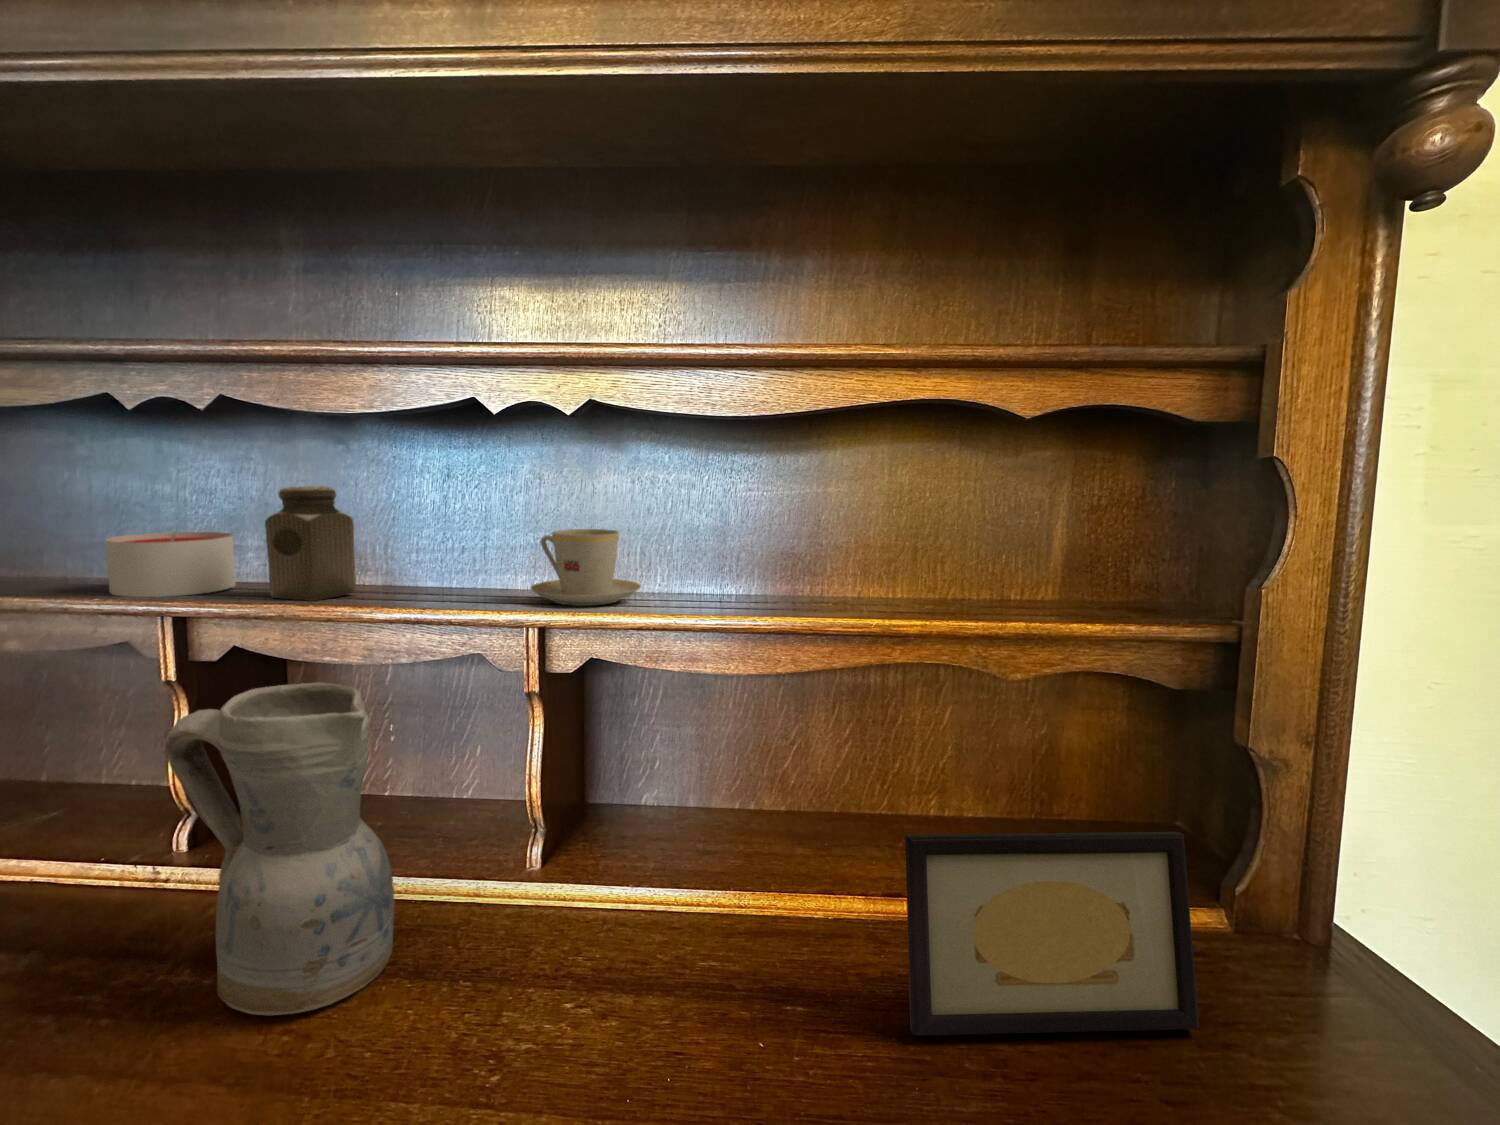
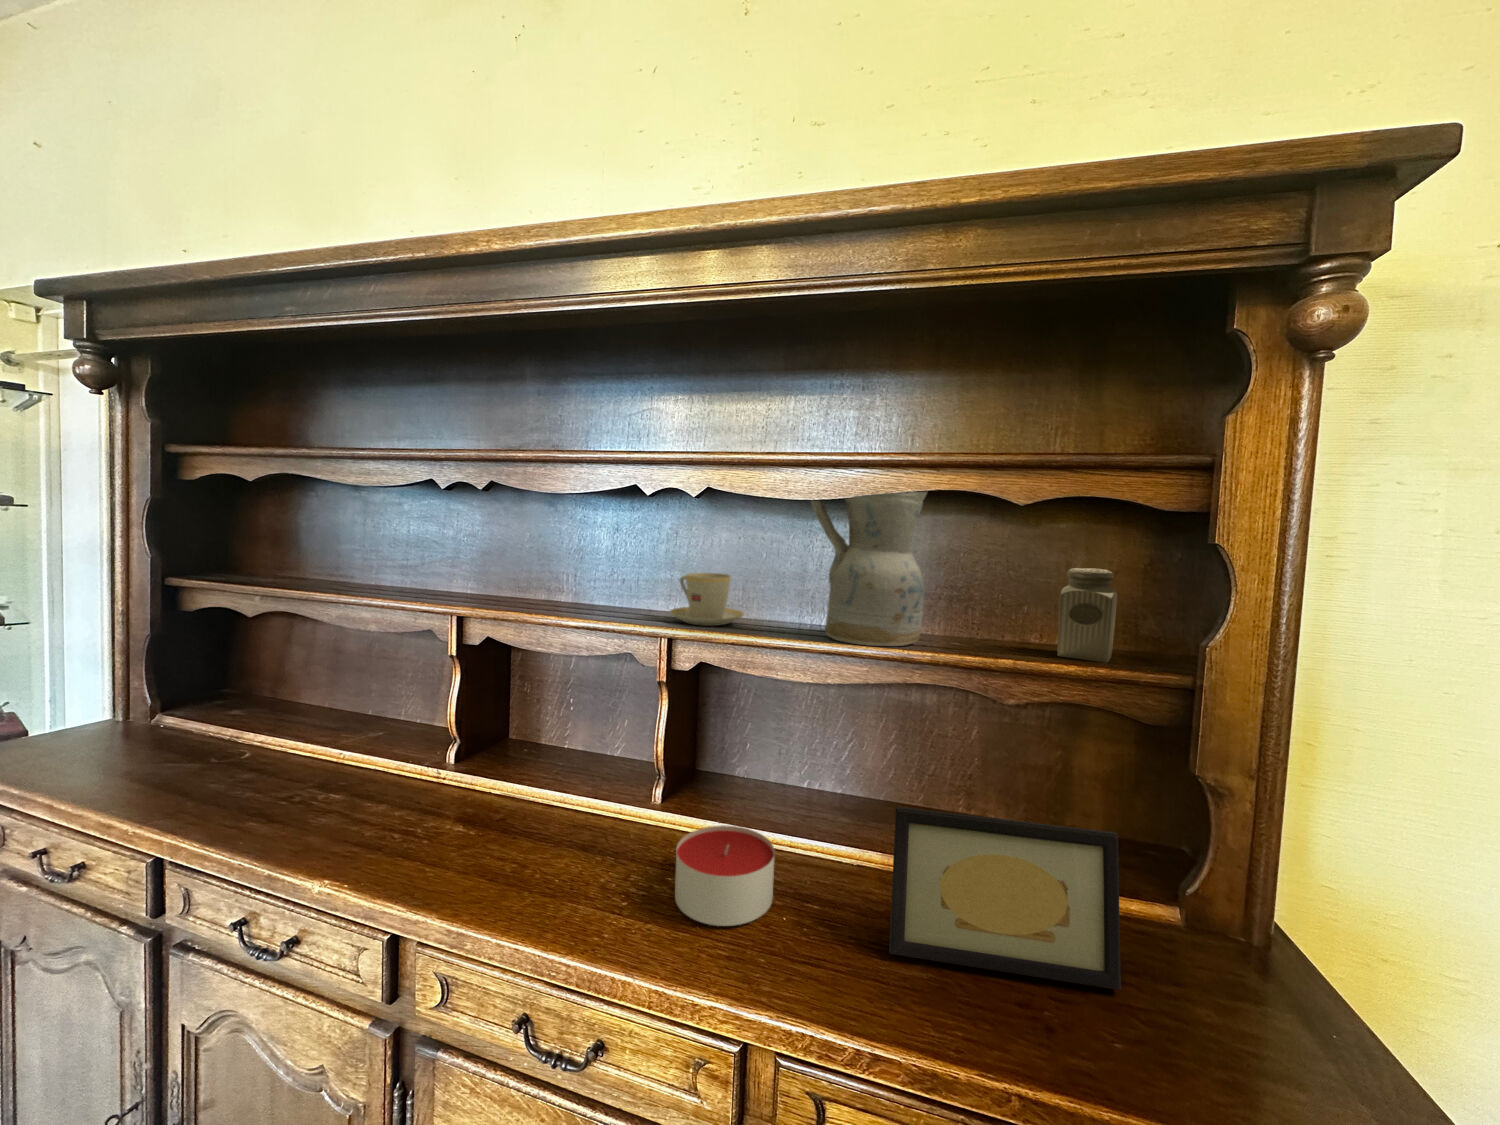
salt shaker: present [265,486,356,601] -> present [1057,568,1117,663]
candle: present [105,532,236,597] -> present [675,825,775,926]
ceramic pitcher: present [165,682,394,1015] -> present [811,491,927,646]

